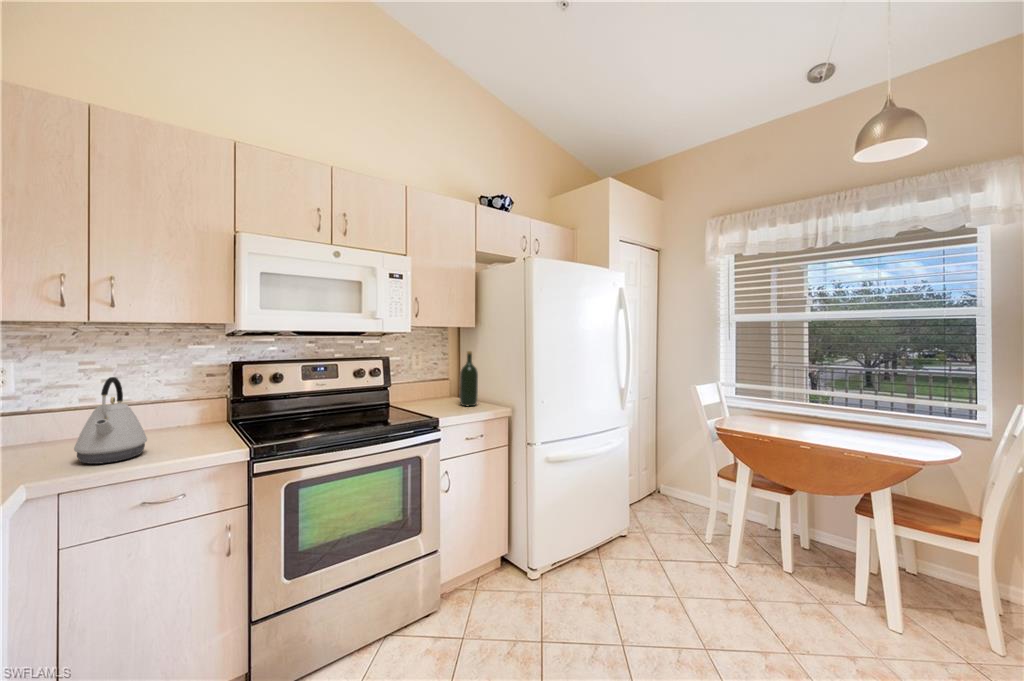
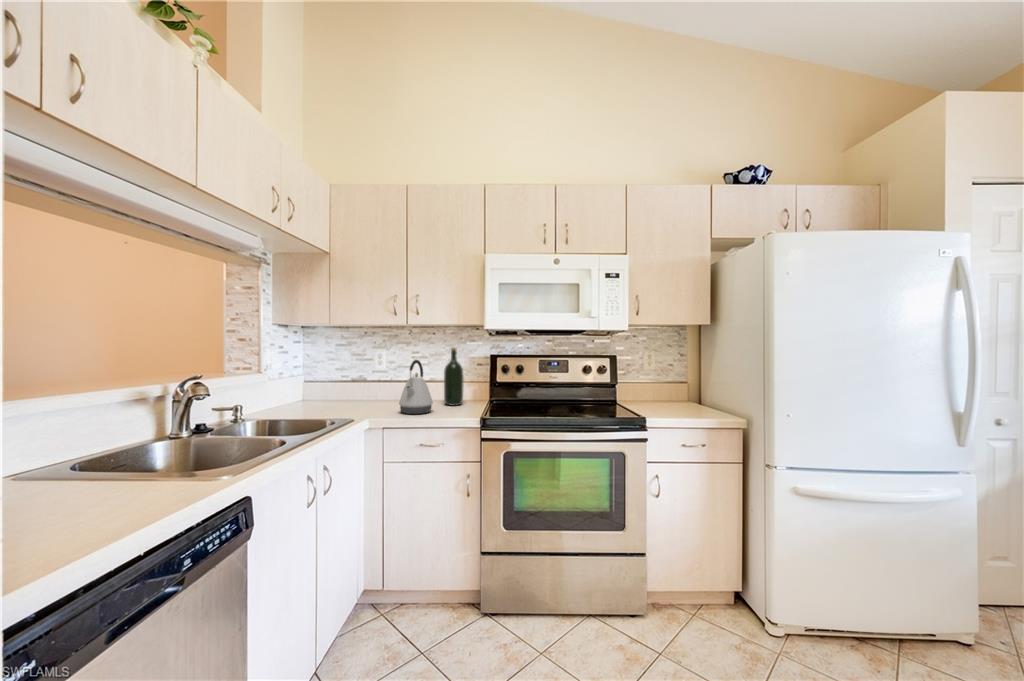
wine bottle: present [460,351,478,406] -> present [444,348,464,406]

